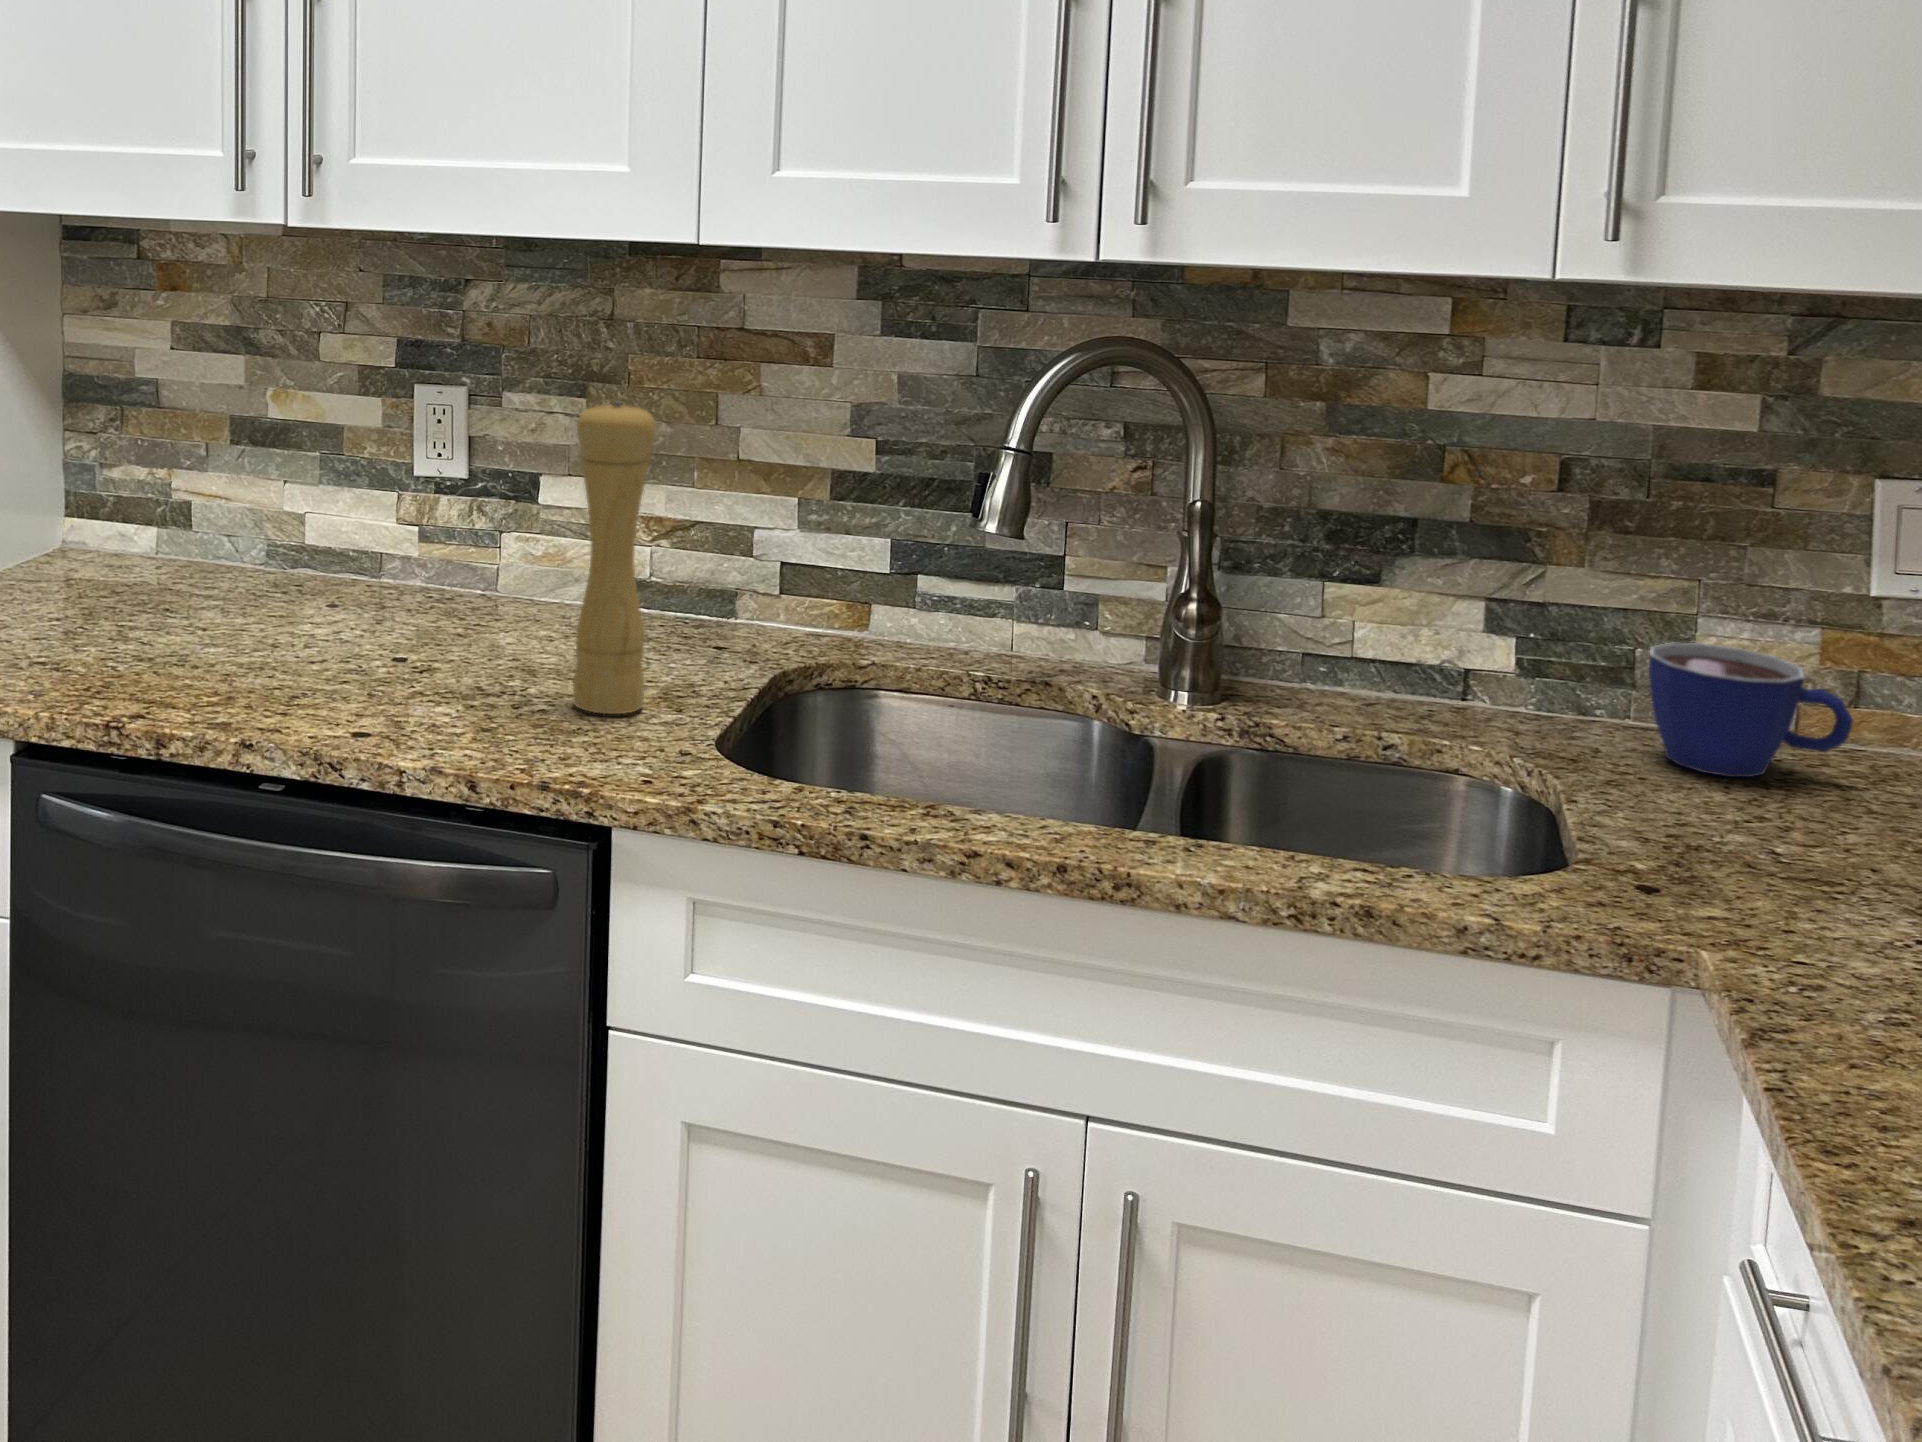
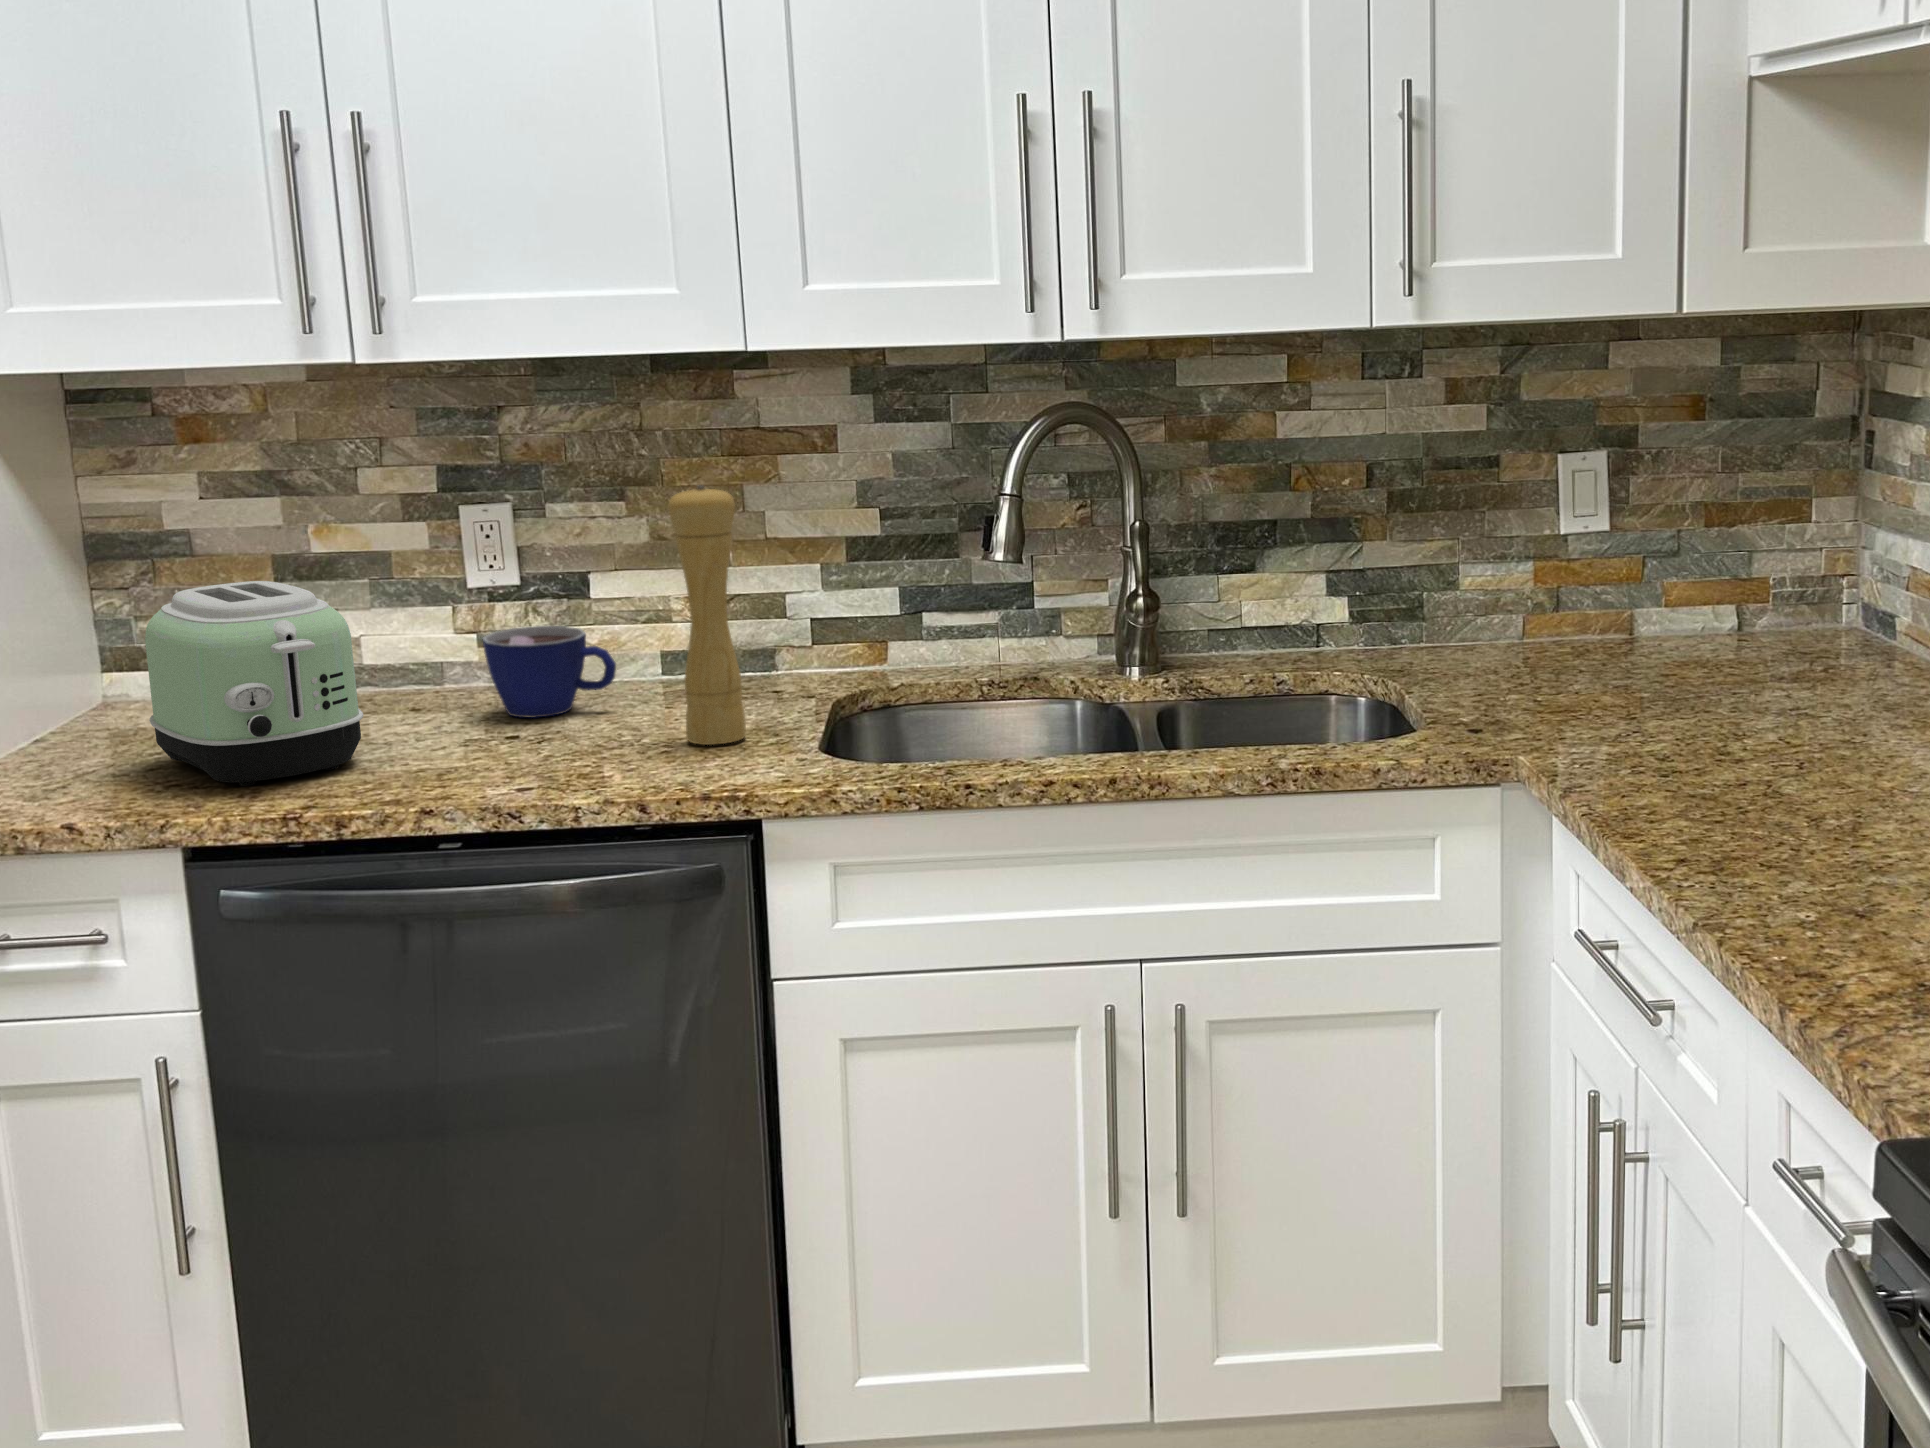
toaster: none [37,450,236,676] -> present [145,581,363,786]
cup: present [1649,643,1853,777] -> present [483,626,616,718]

